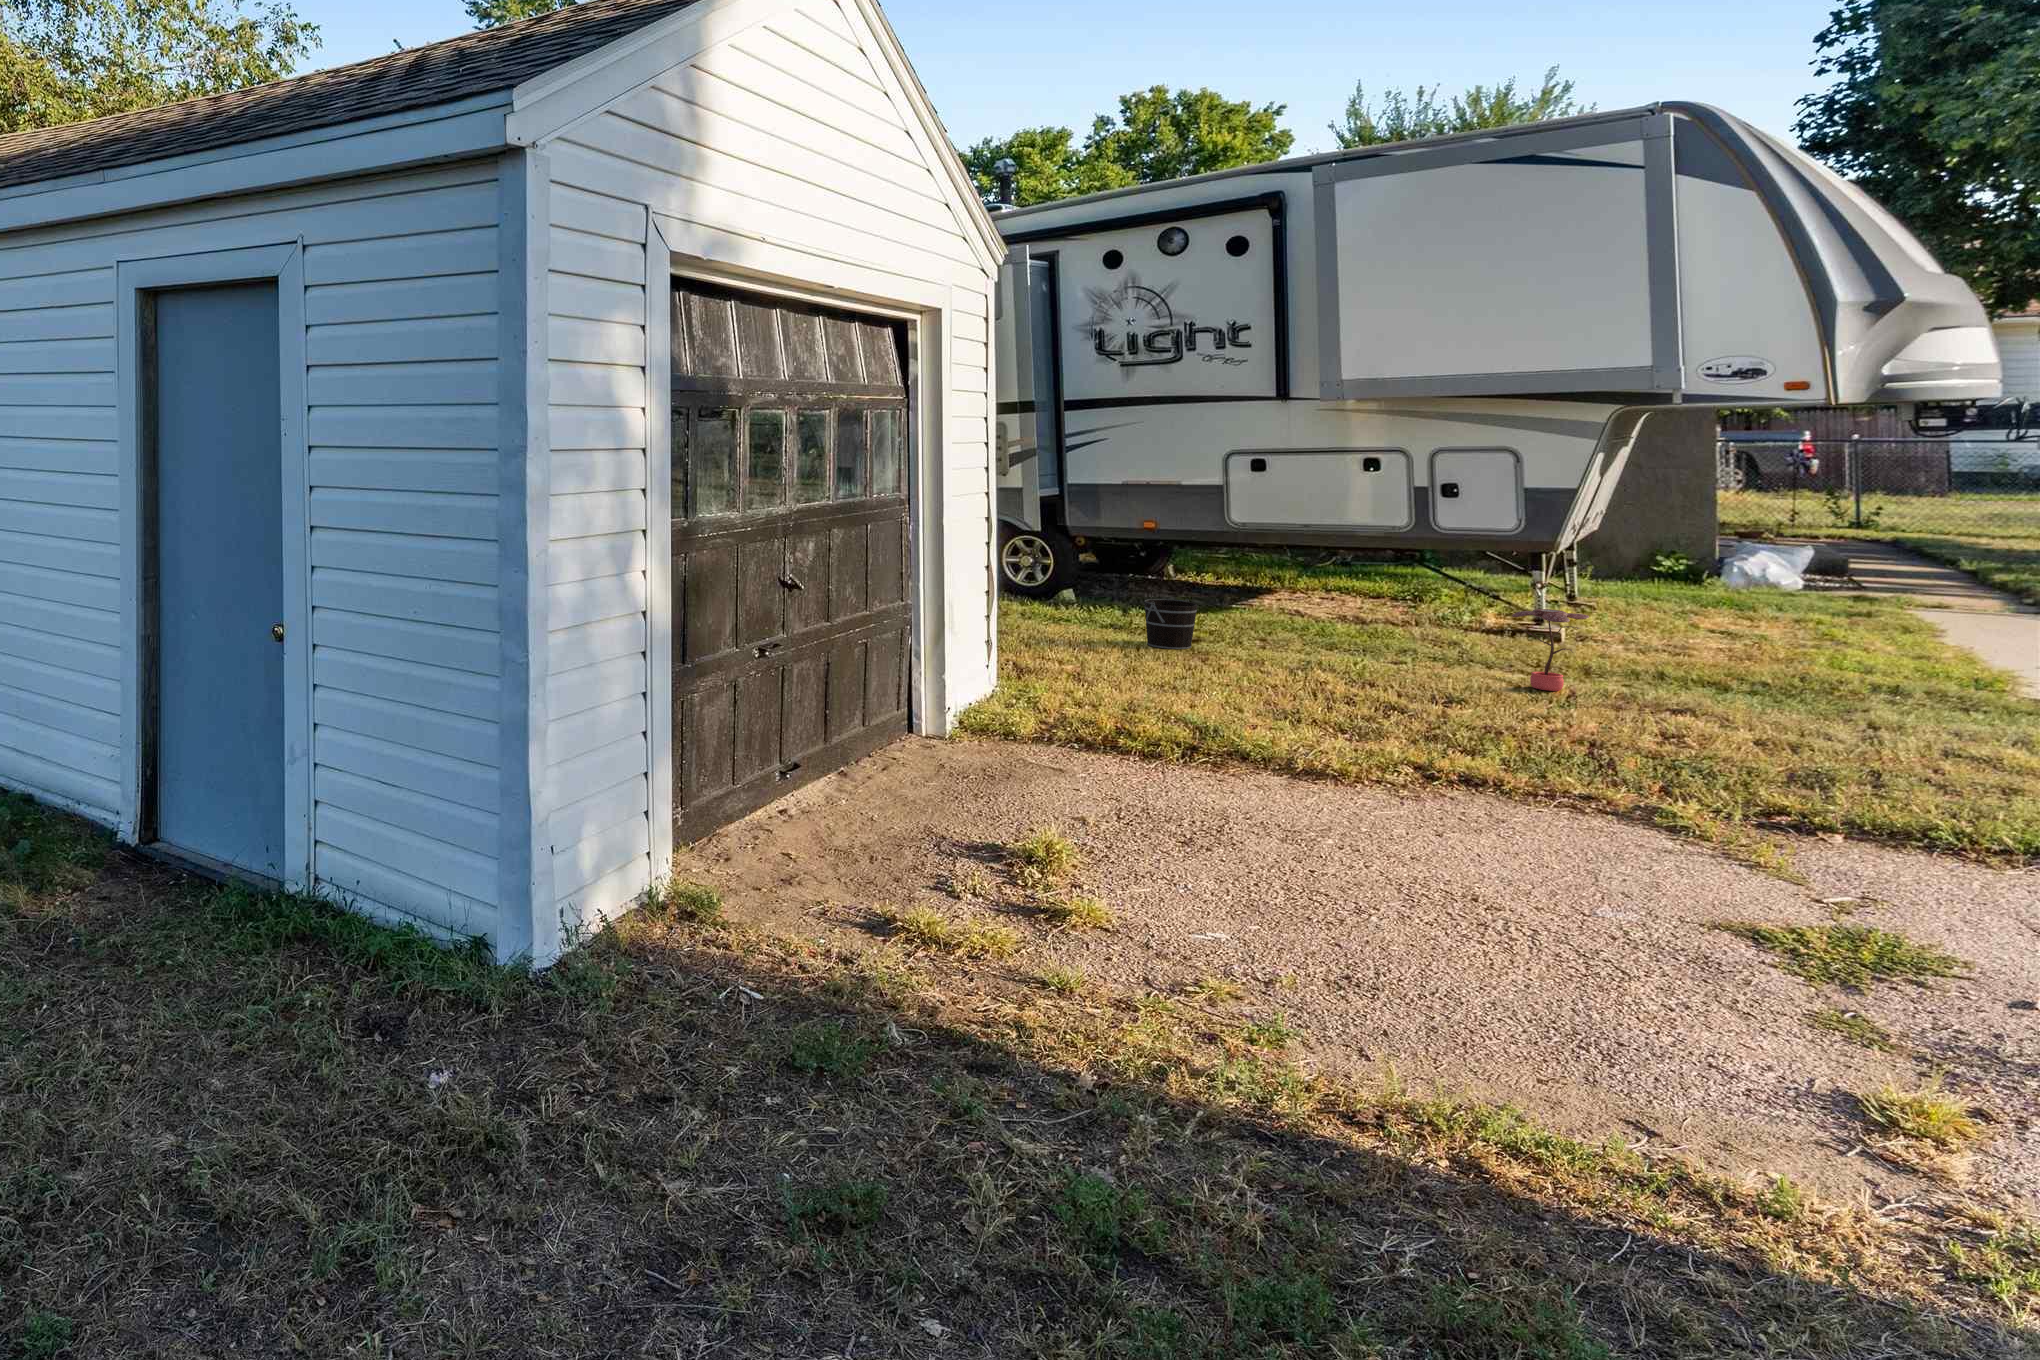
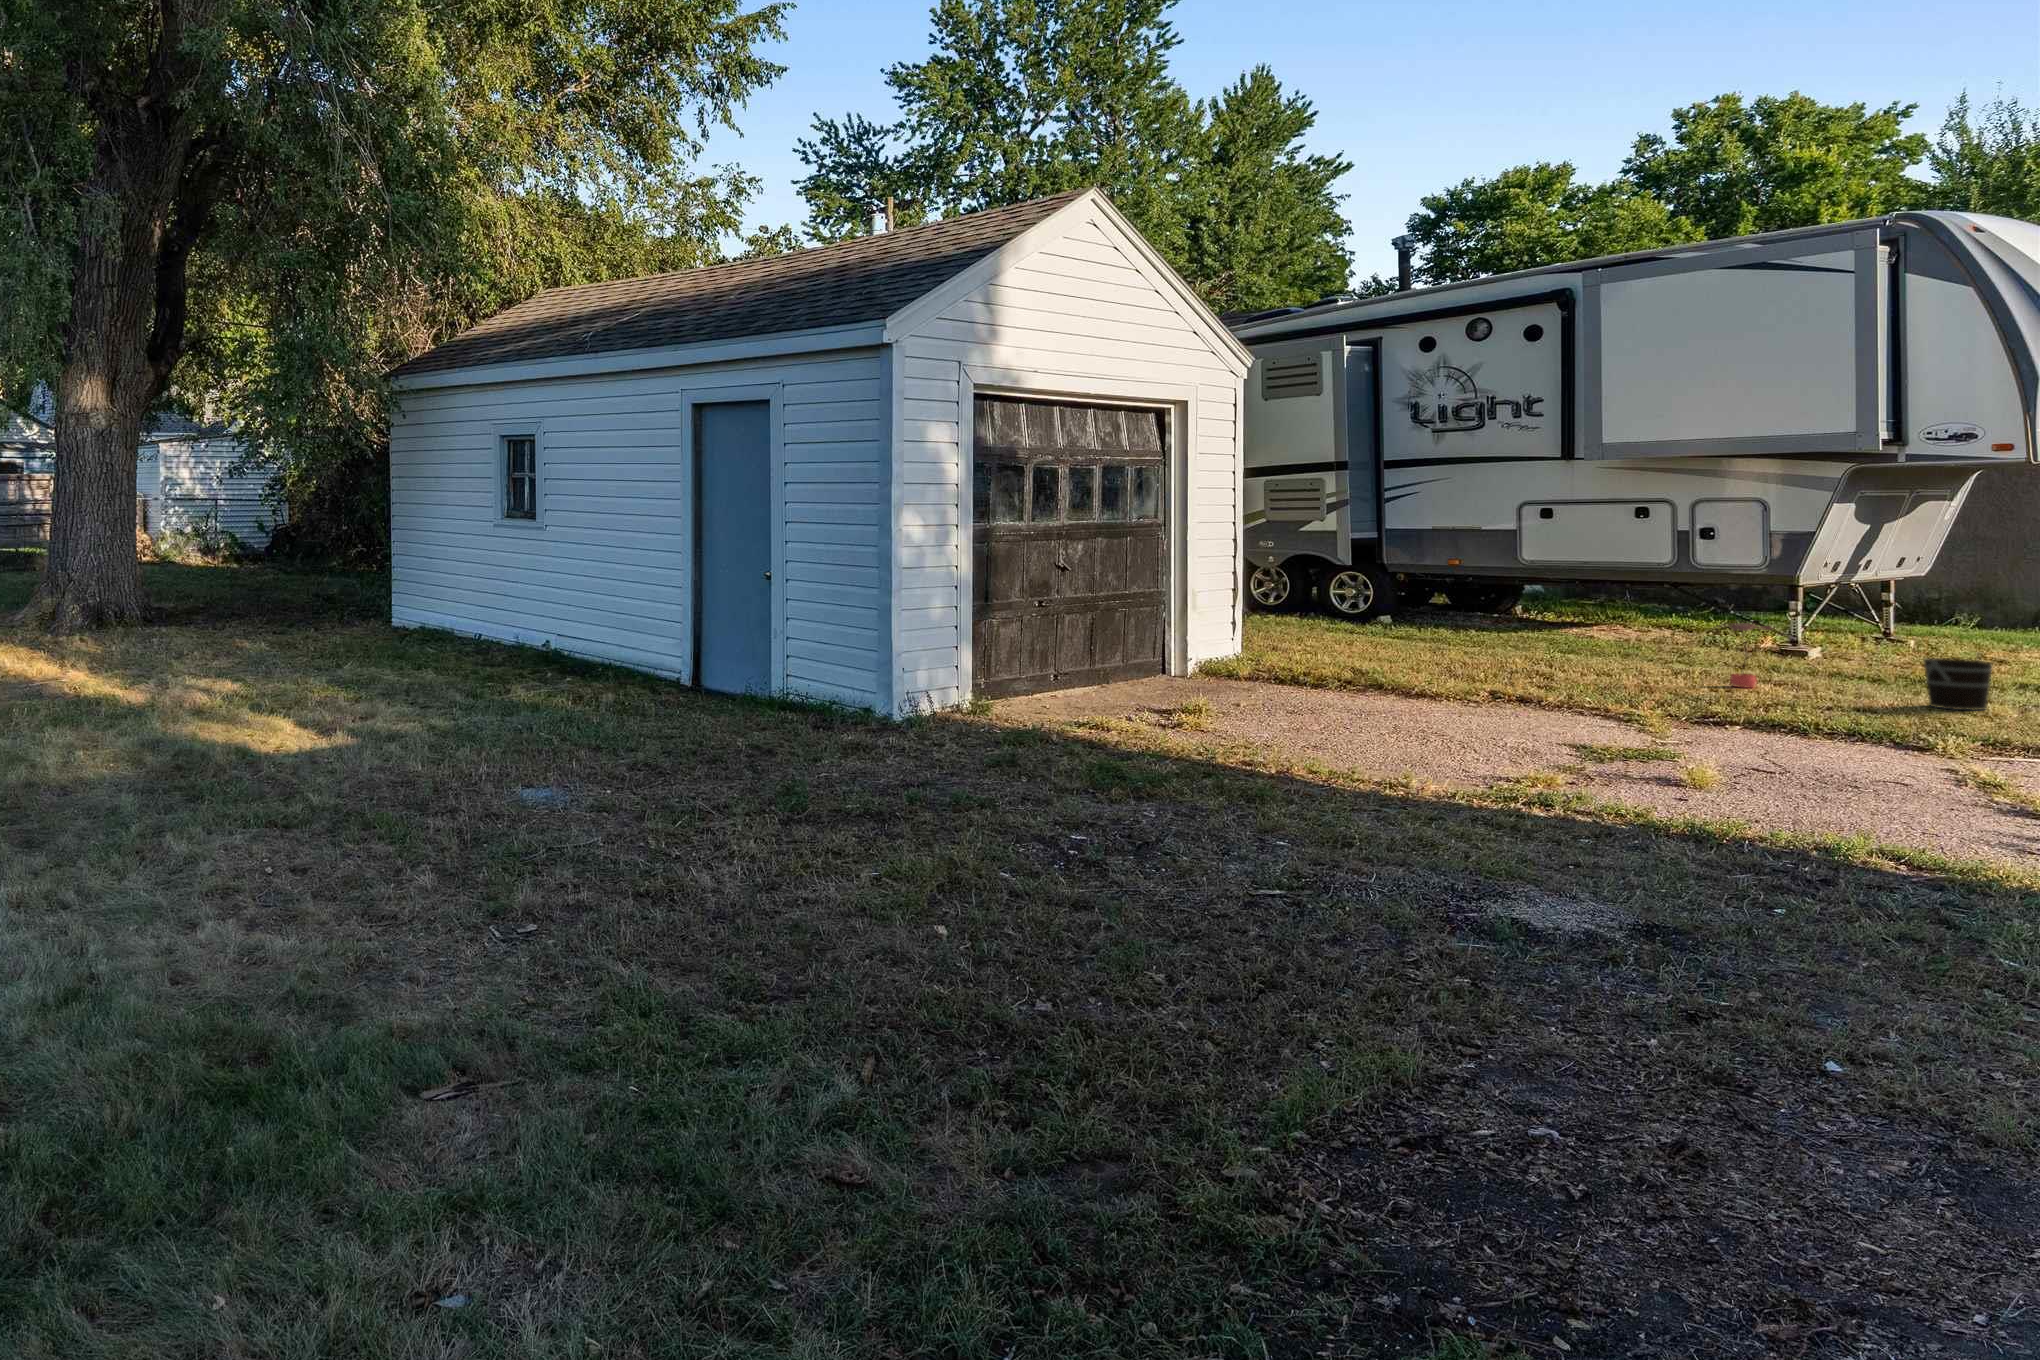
bucket: present [1144,599,1197,649] -> present [1924,658,1992,710]

